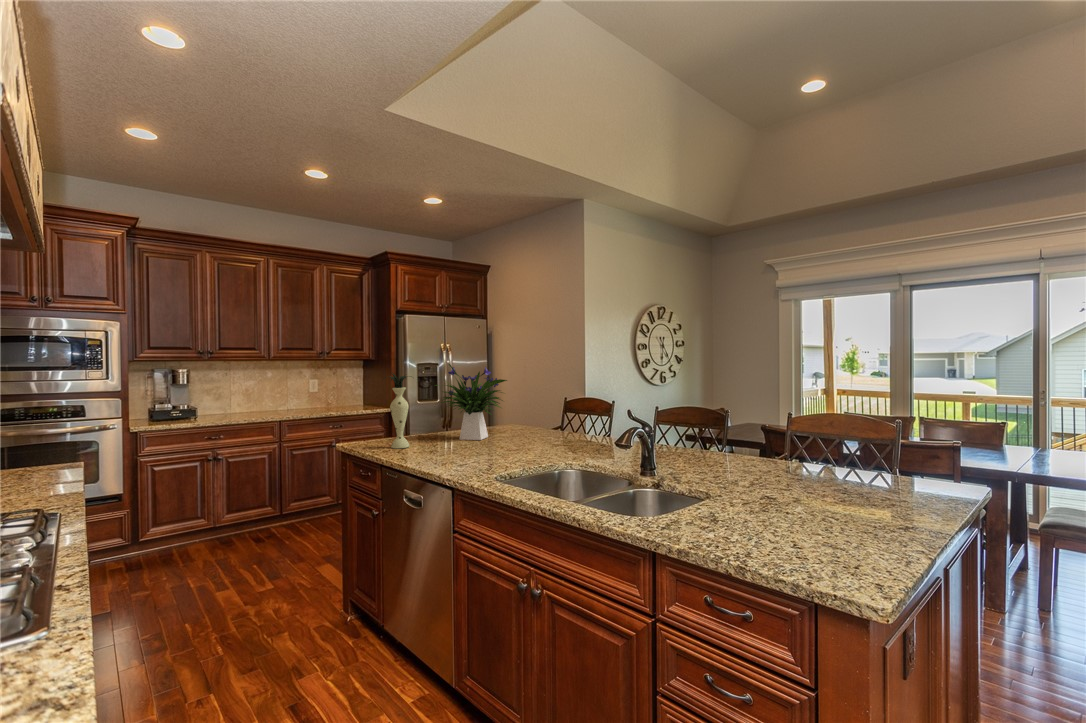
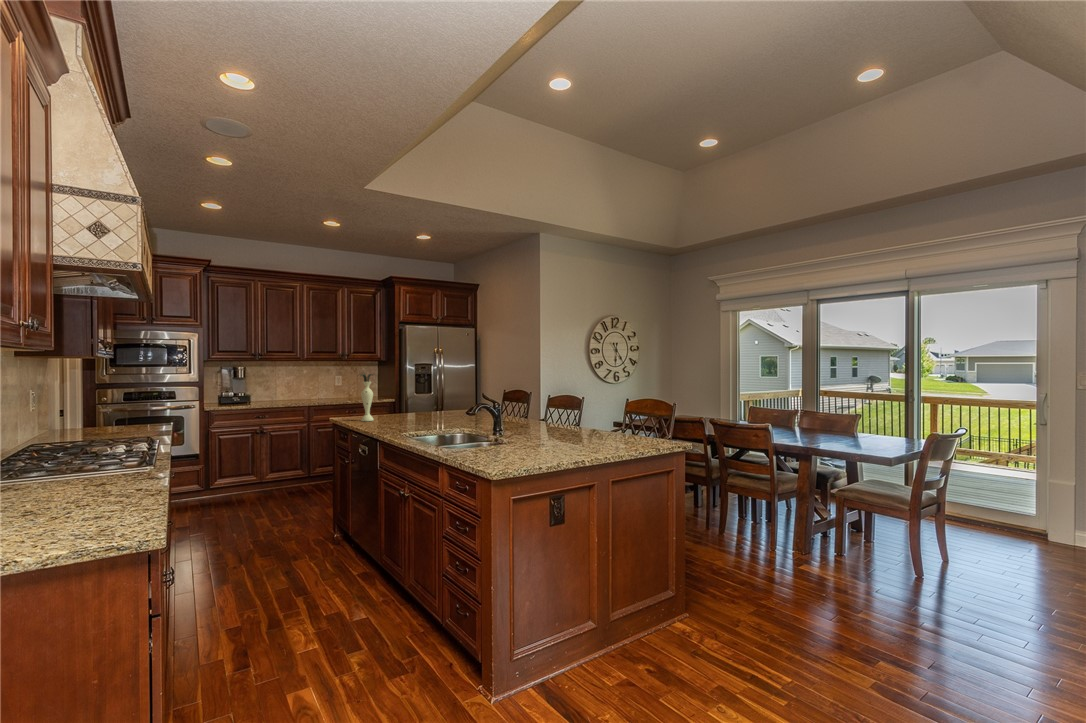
flower arrangement: present [441,364,507,440] -> none [394,366,447,419]

